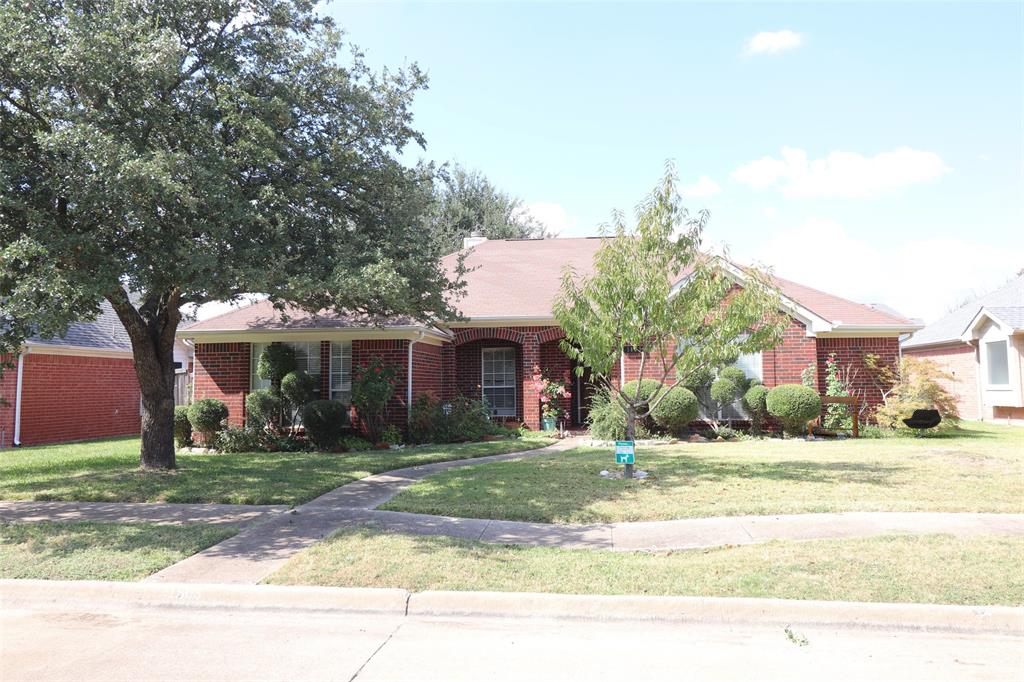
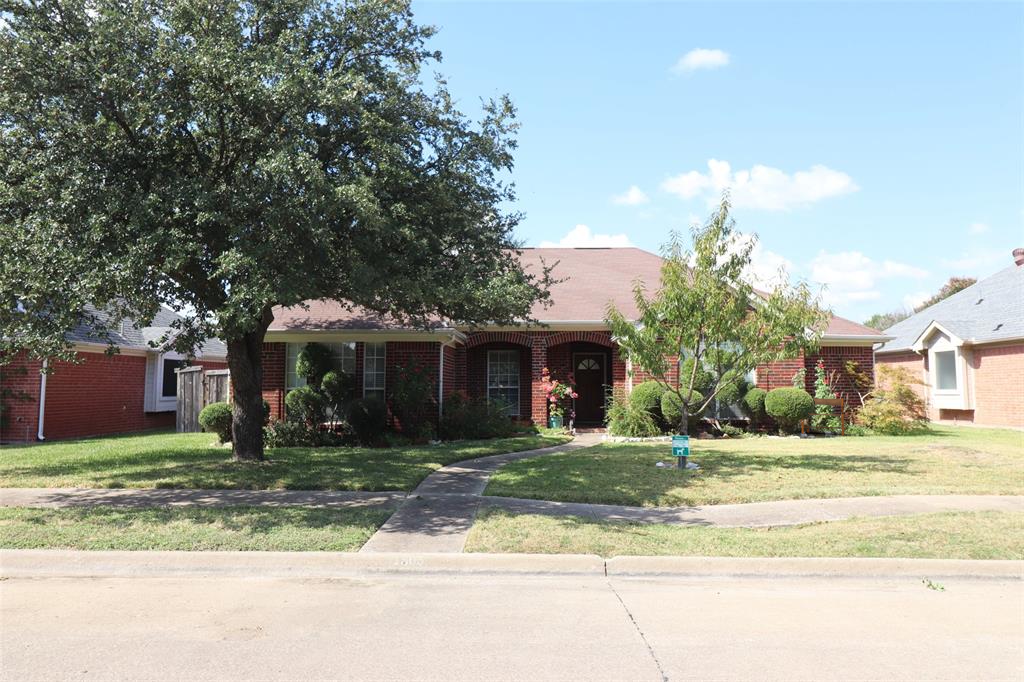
lounge chair: present [902,409,941,438] -> none [882,410,916,436]

